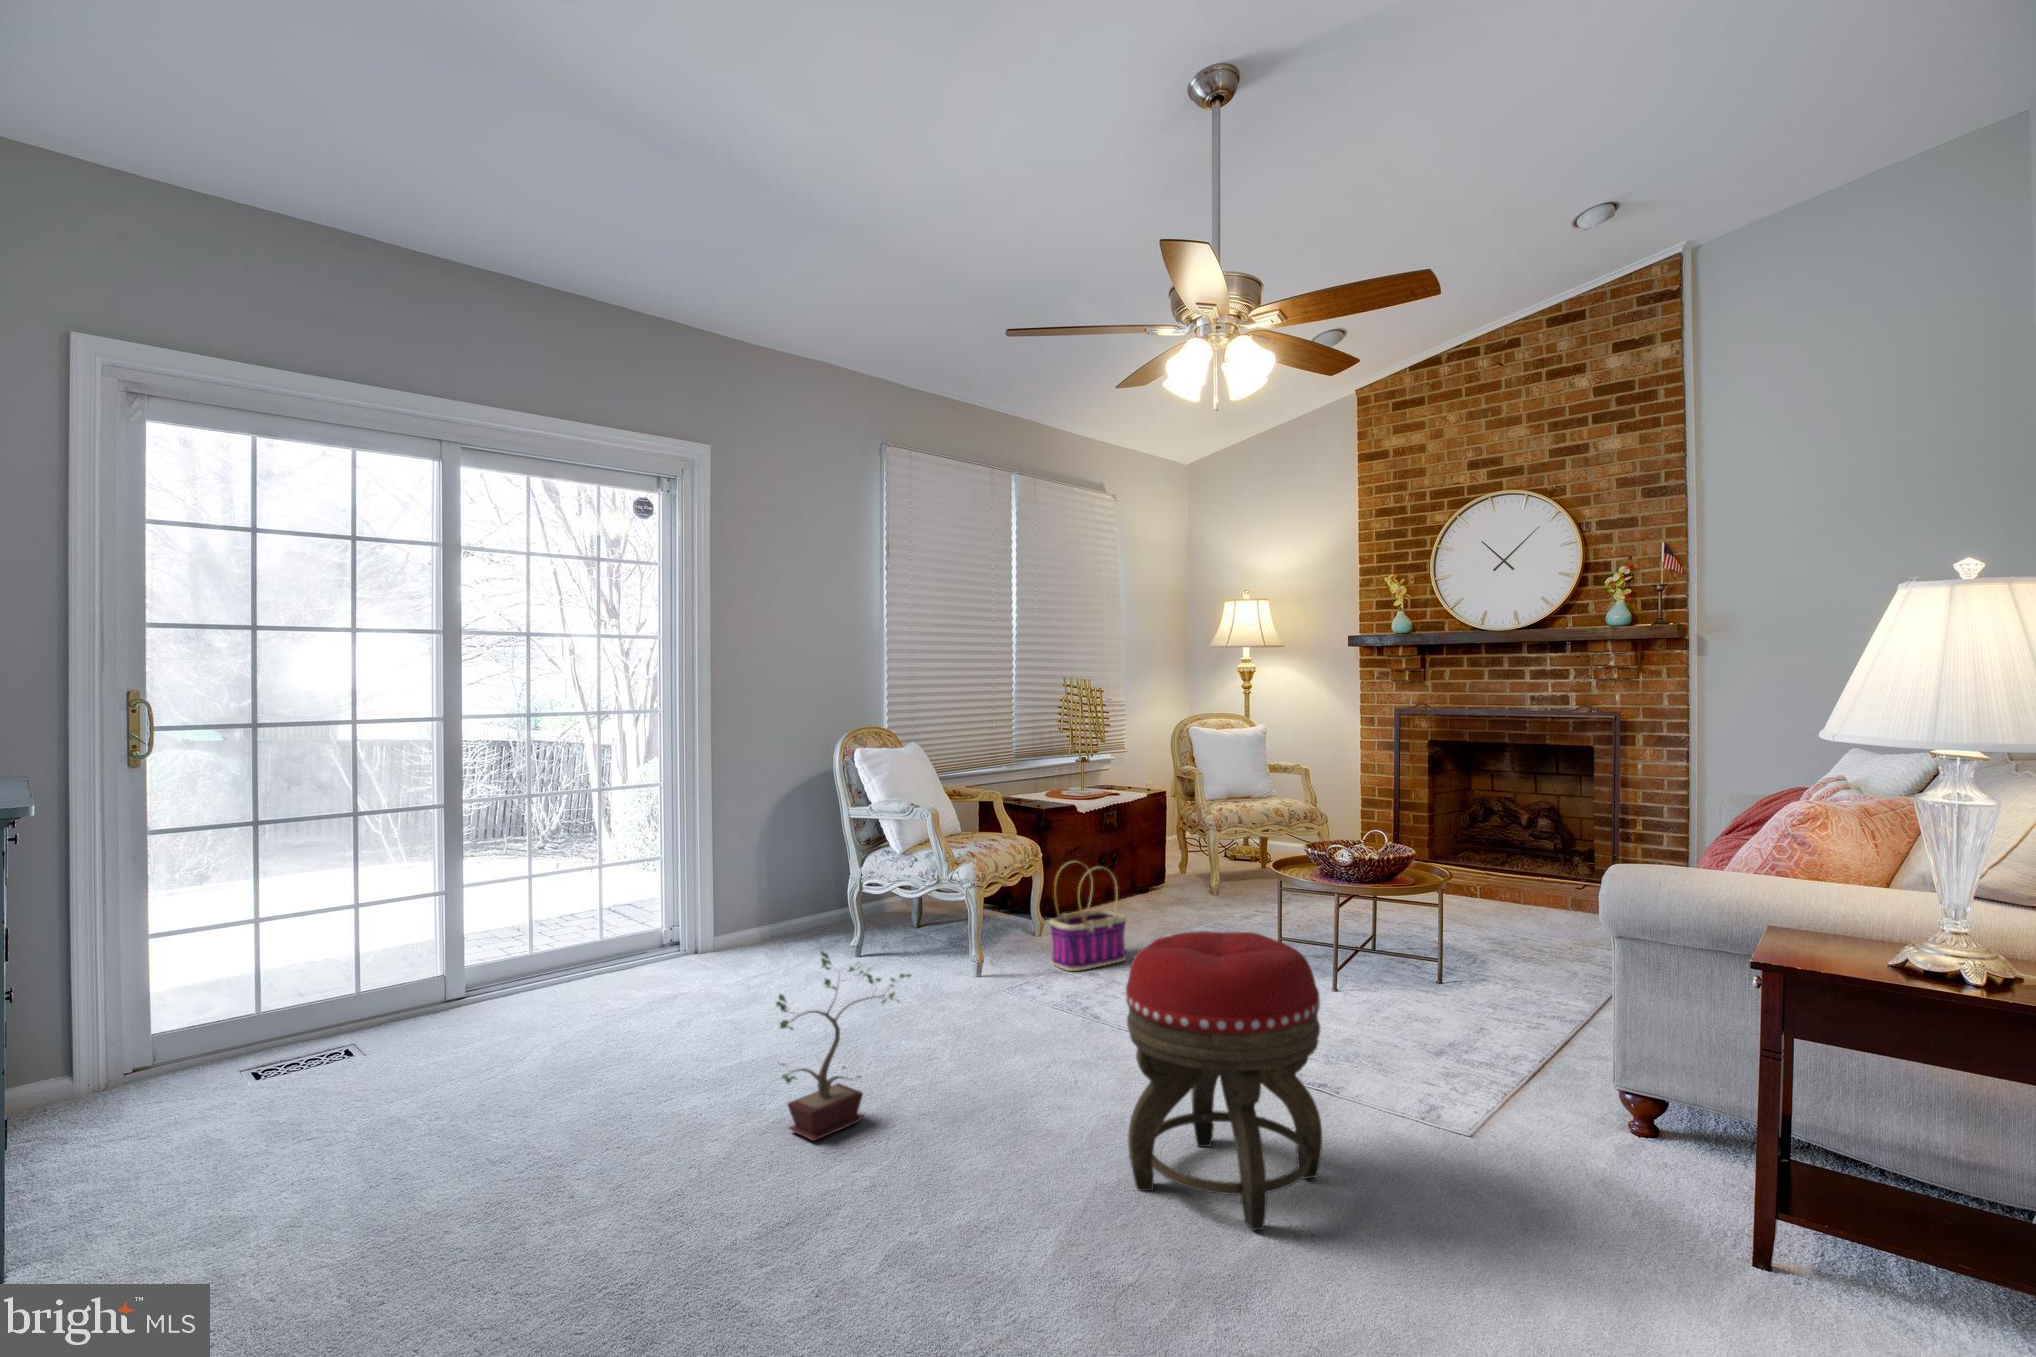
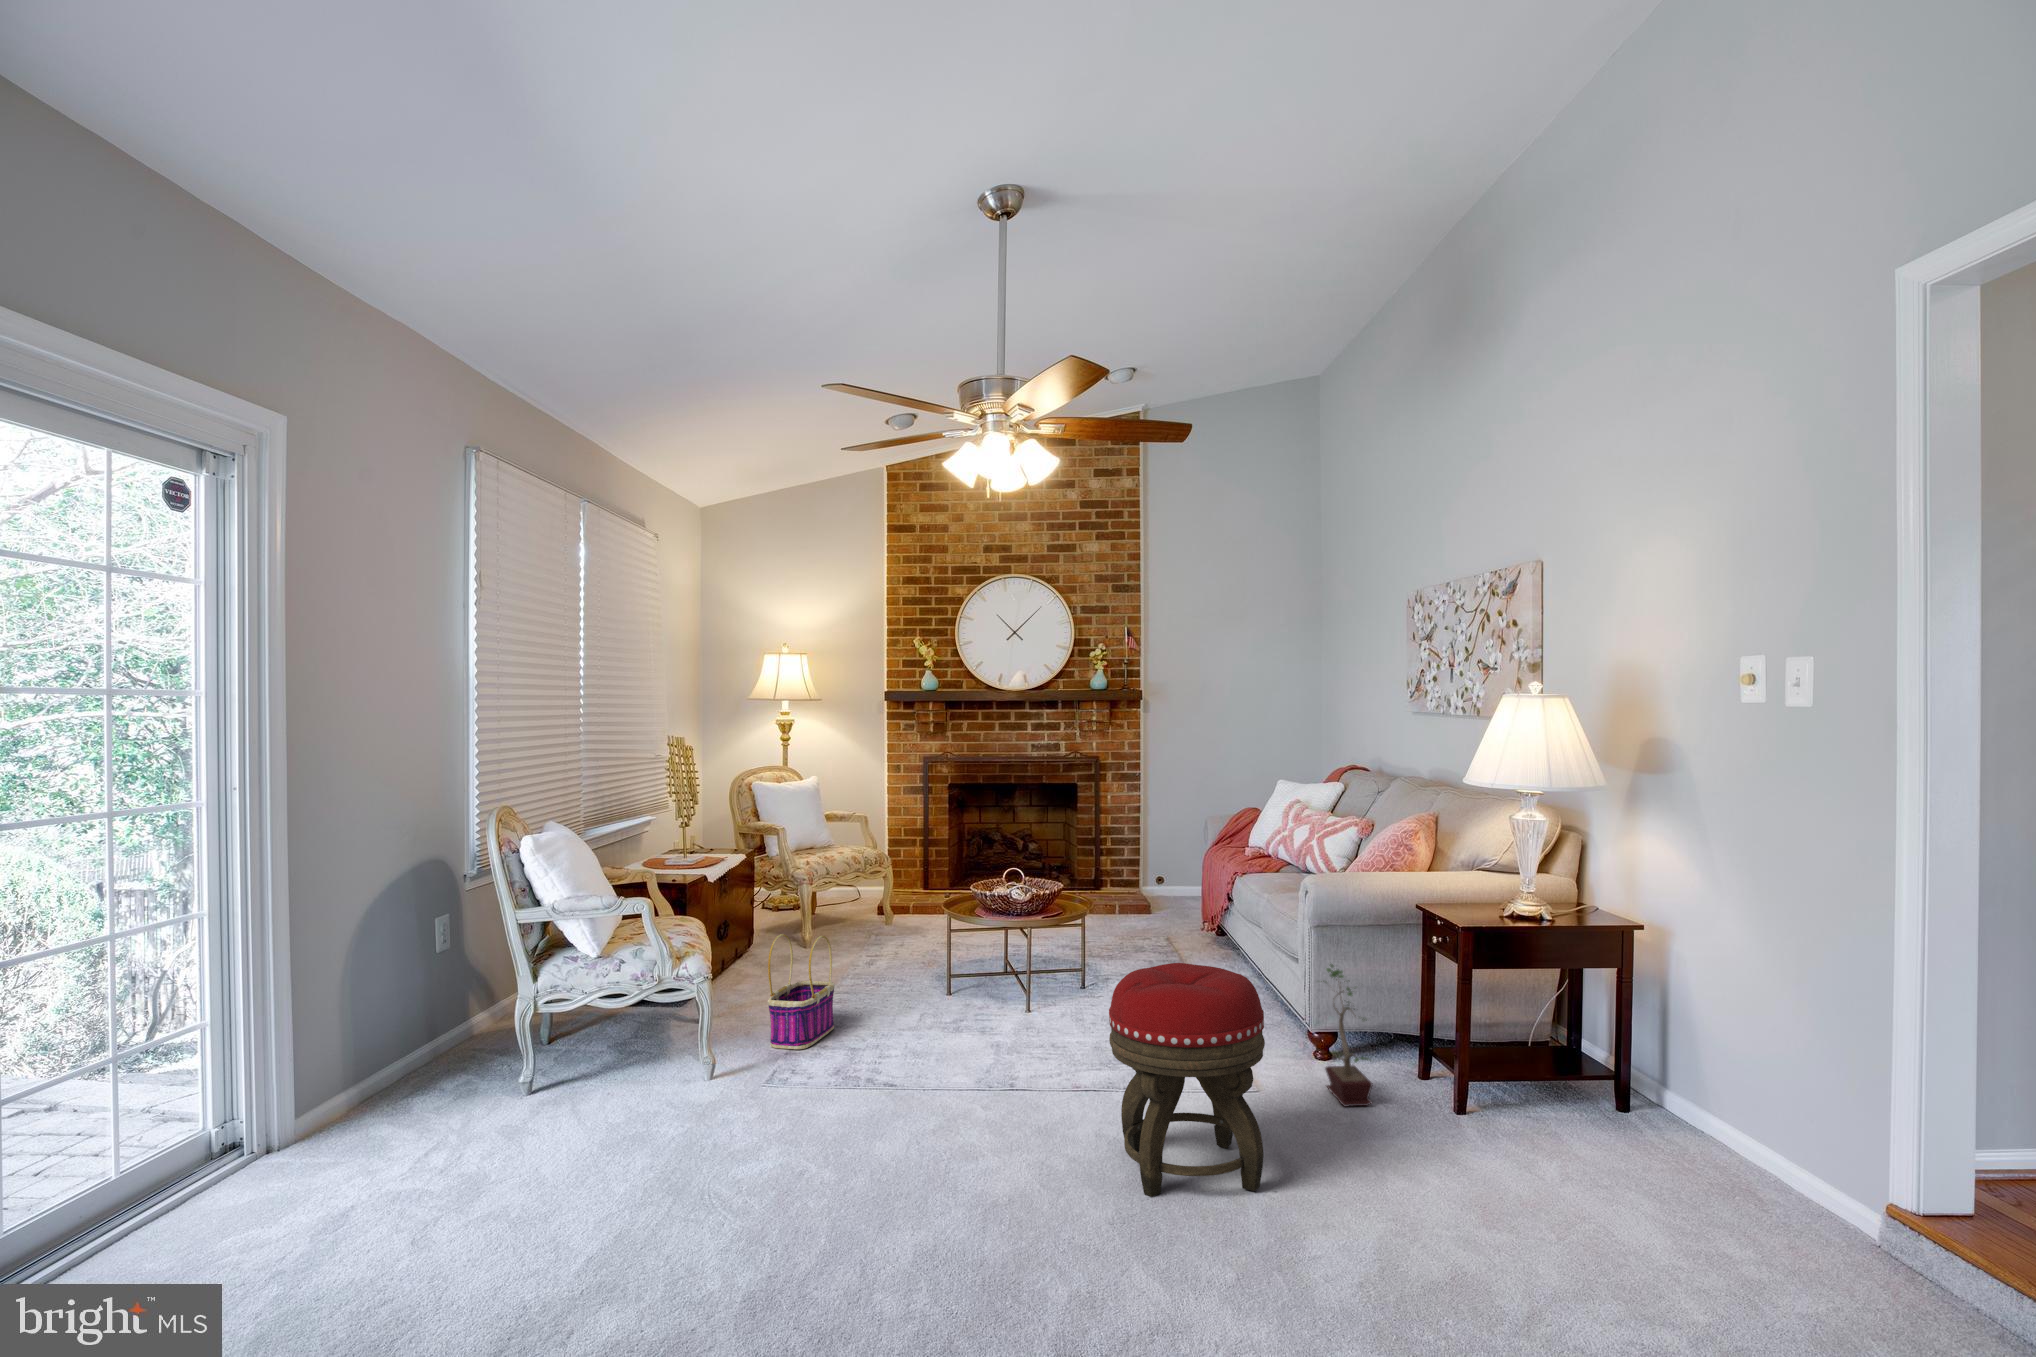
potted plant: present [776,951,911,1141] -> present [1325,964,1373,1106]

